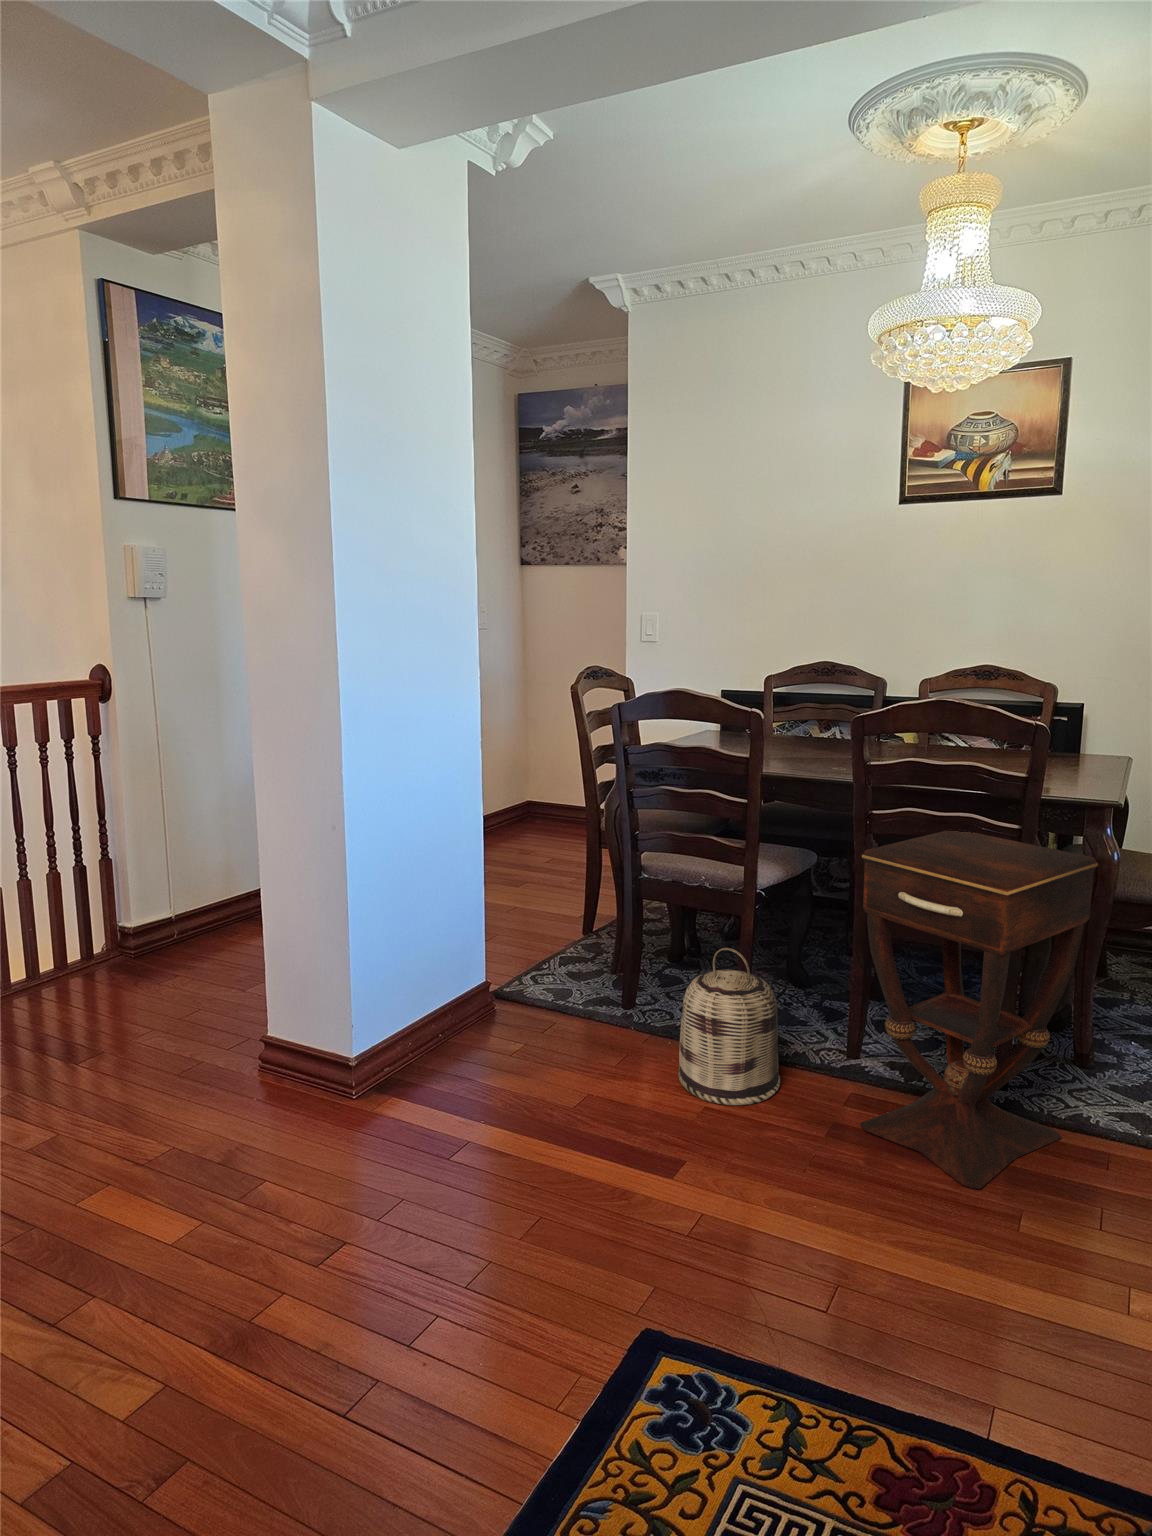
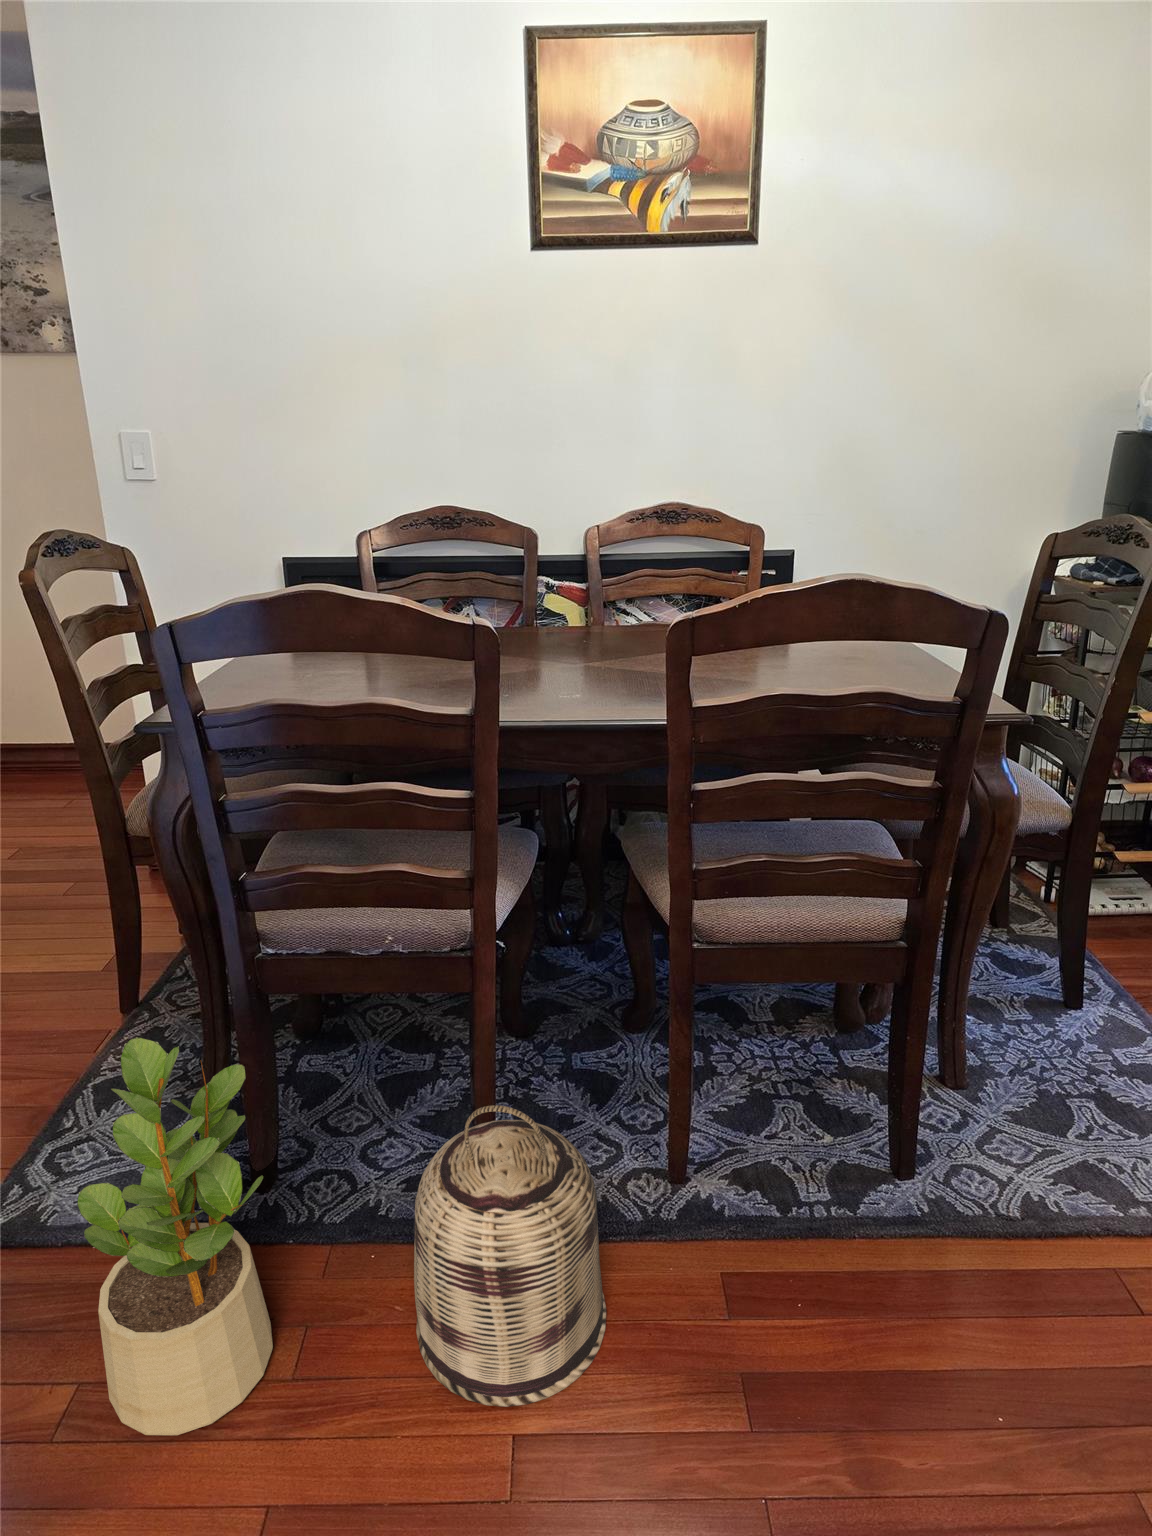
side table: present [861,831,1098,1189] -> none [770,799,1133,1444]
potted plant: none [541,875,623,1068] -> present [77,1037,273,1435]

